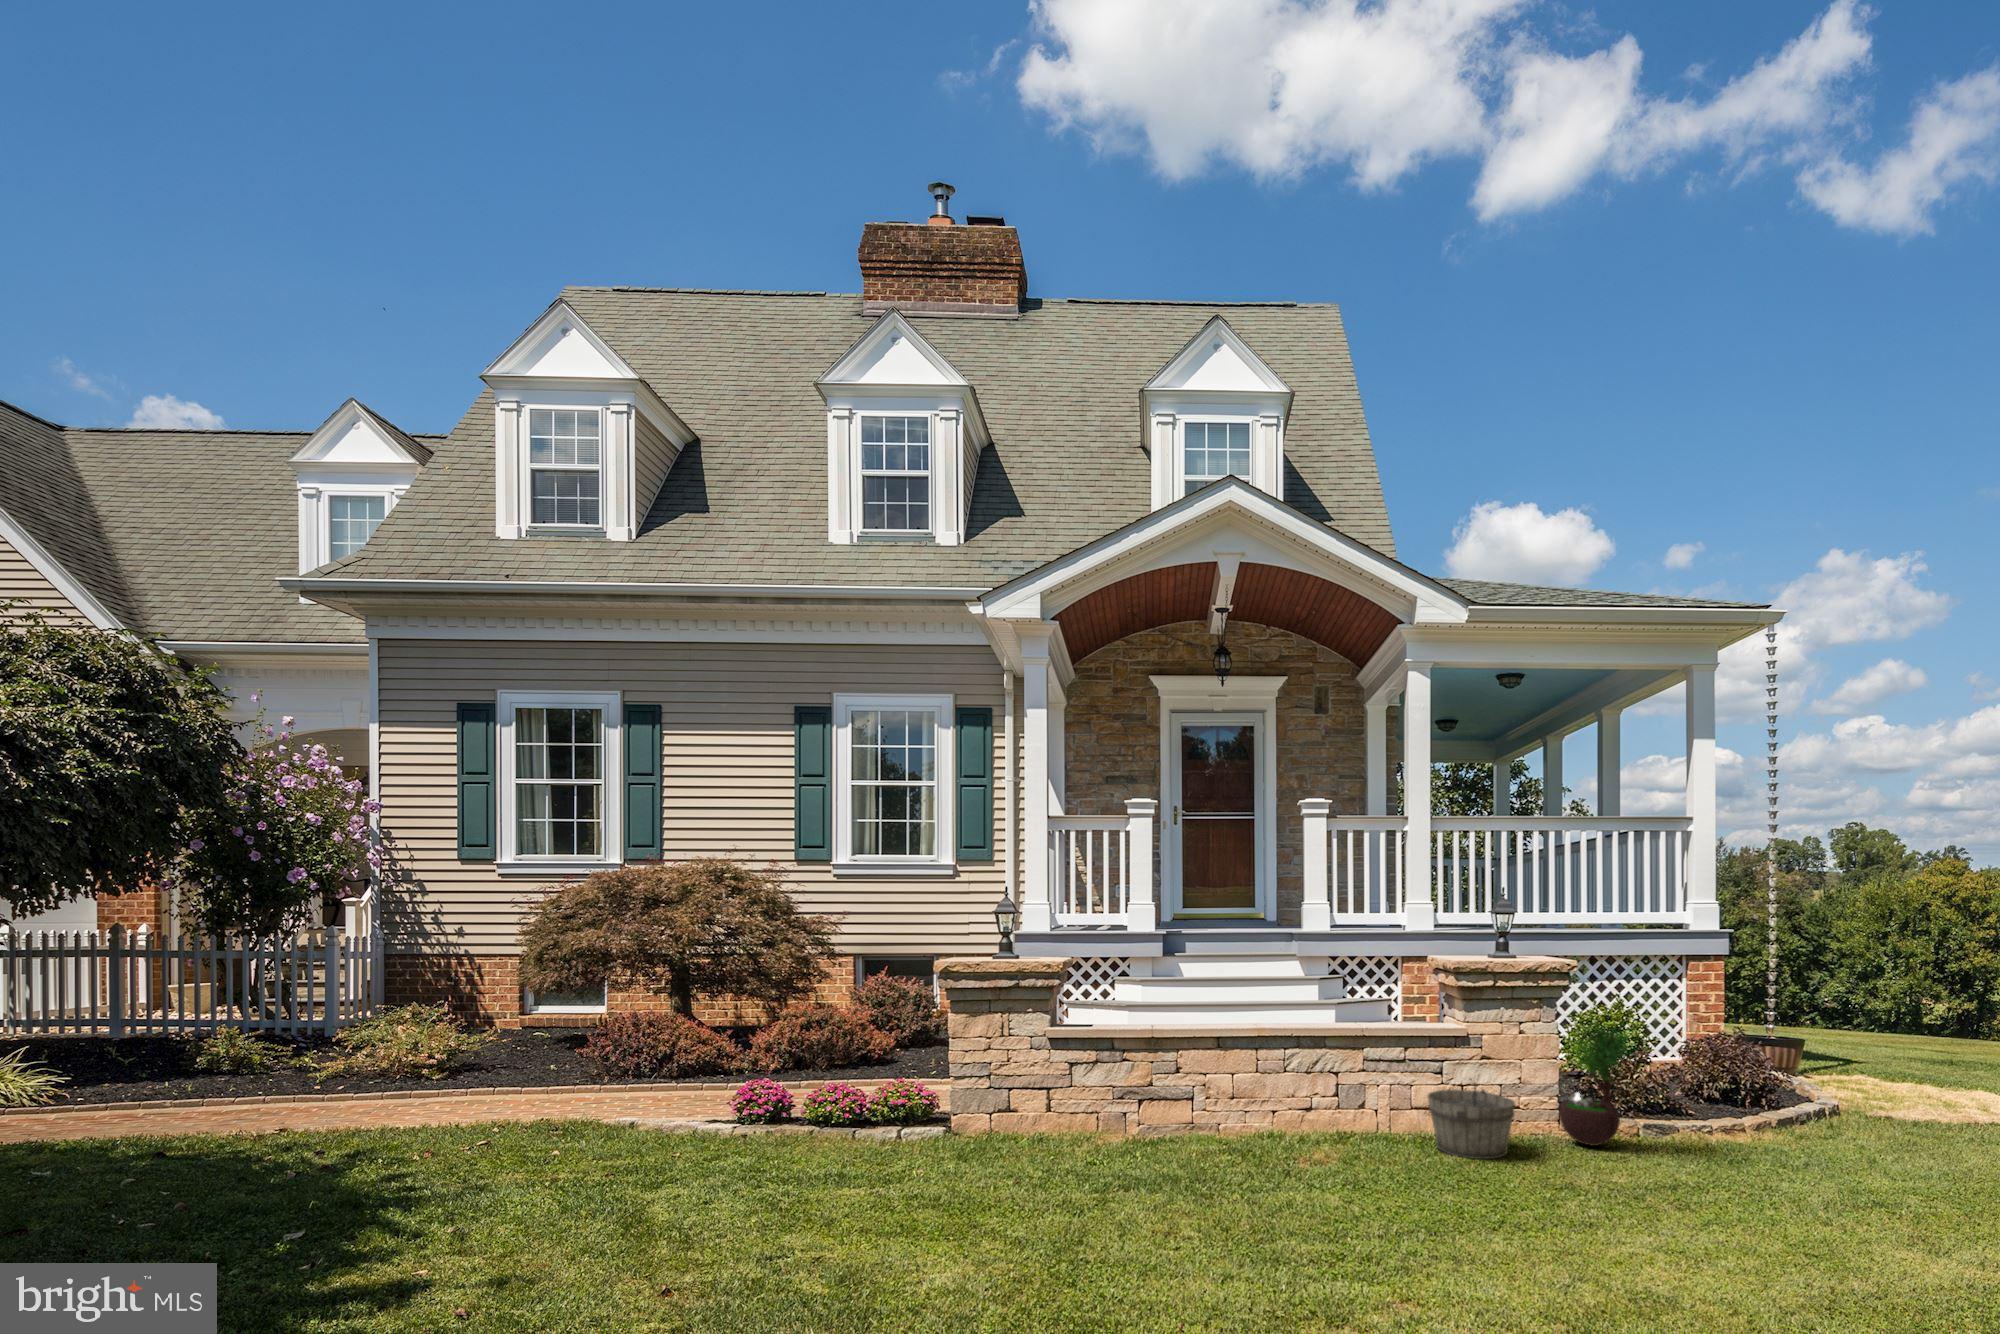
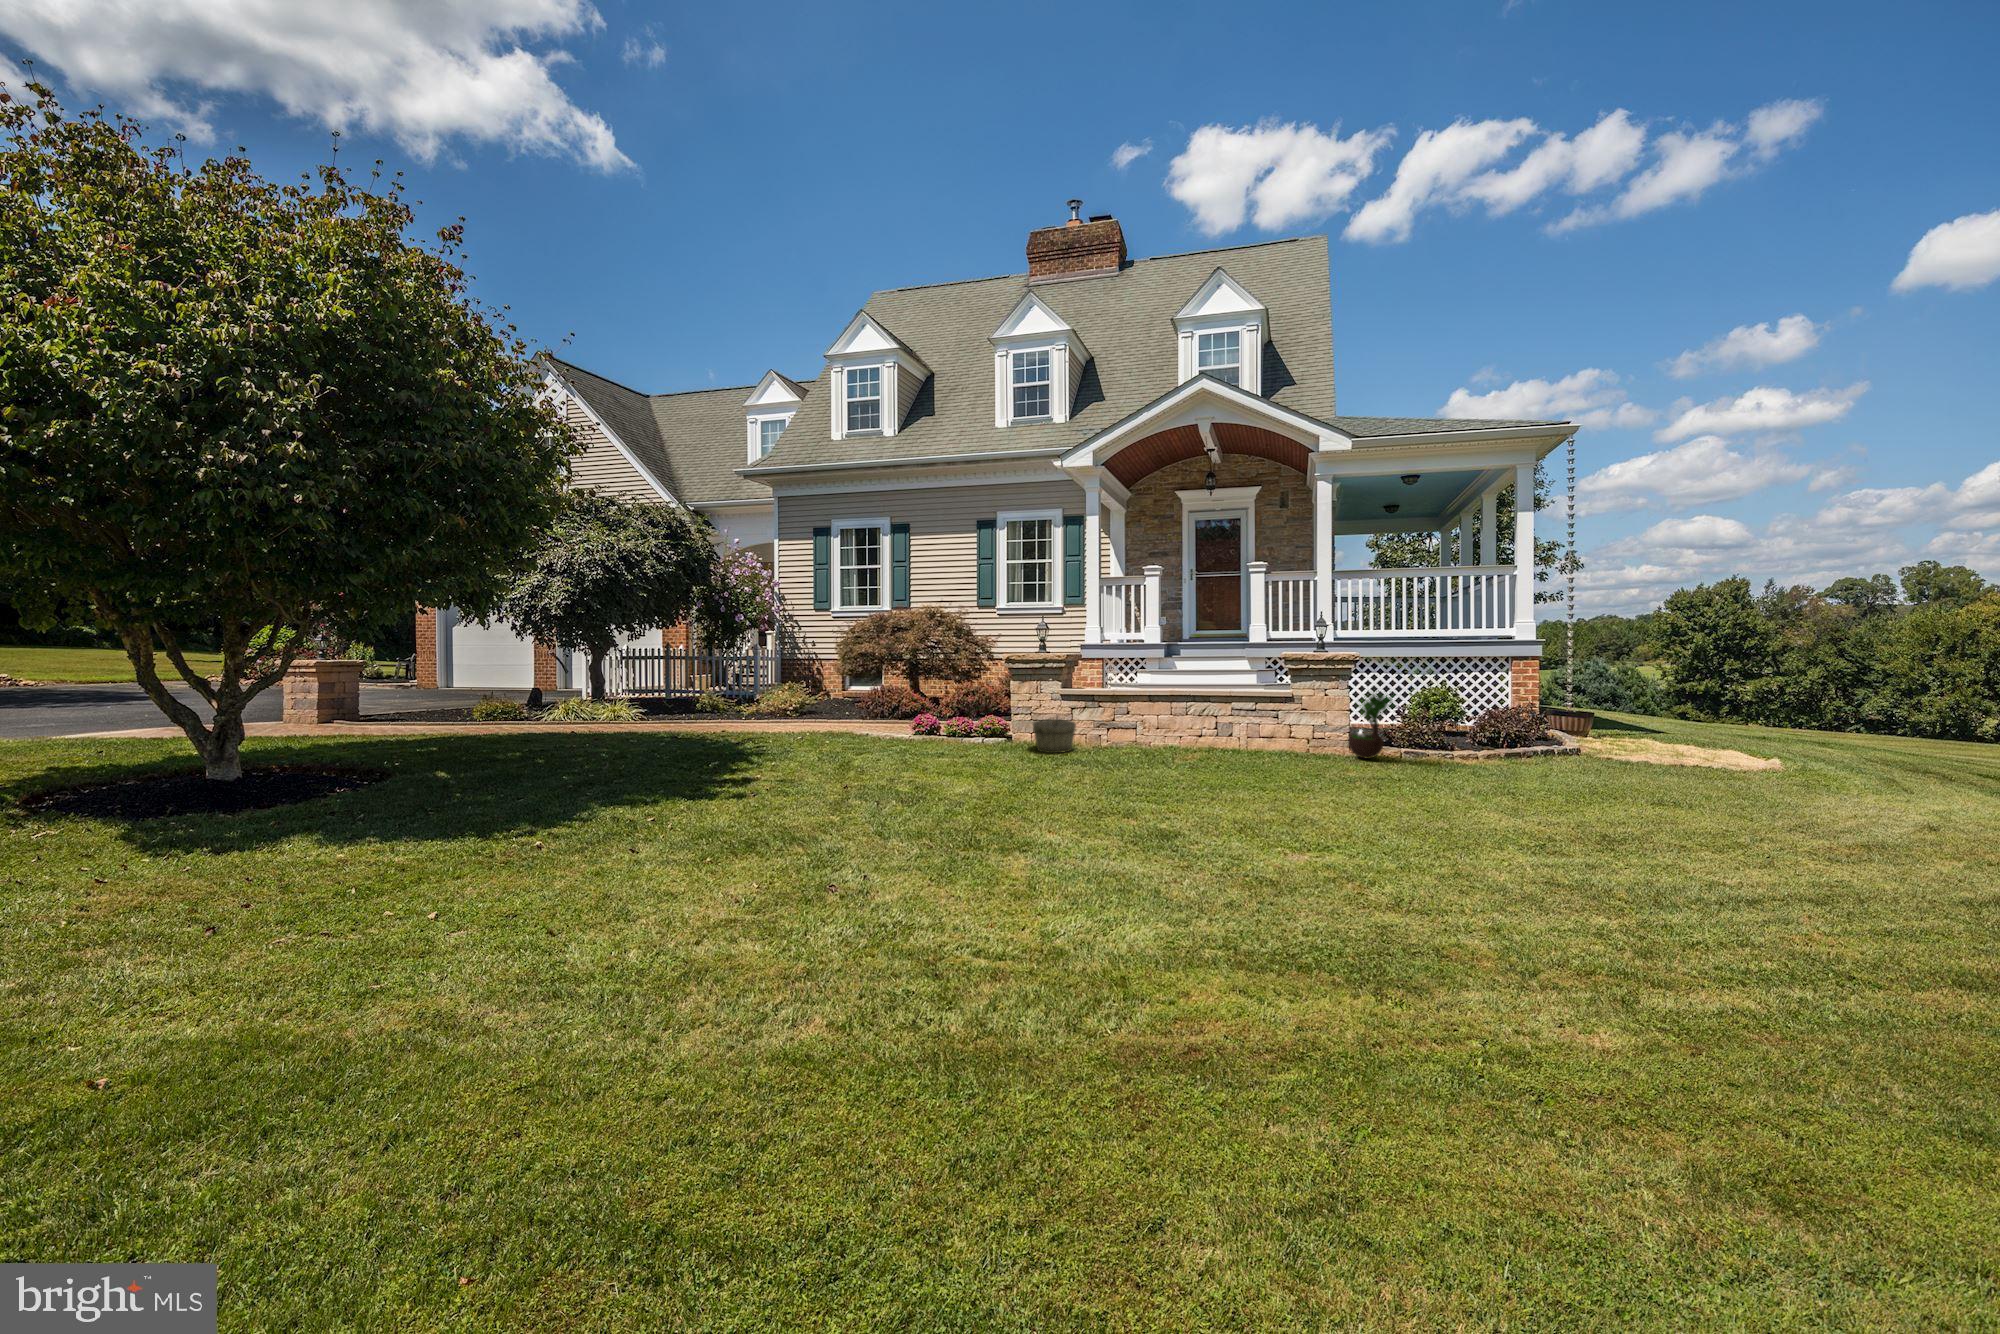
wooden bucket: present [1428,1078,1515,1159] -> present [1033,719,1076,753]

